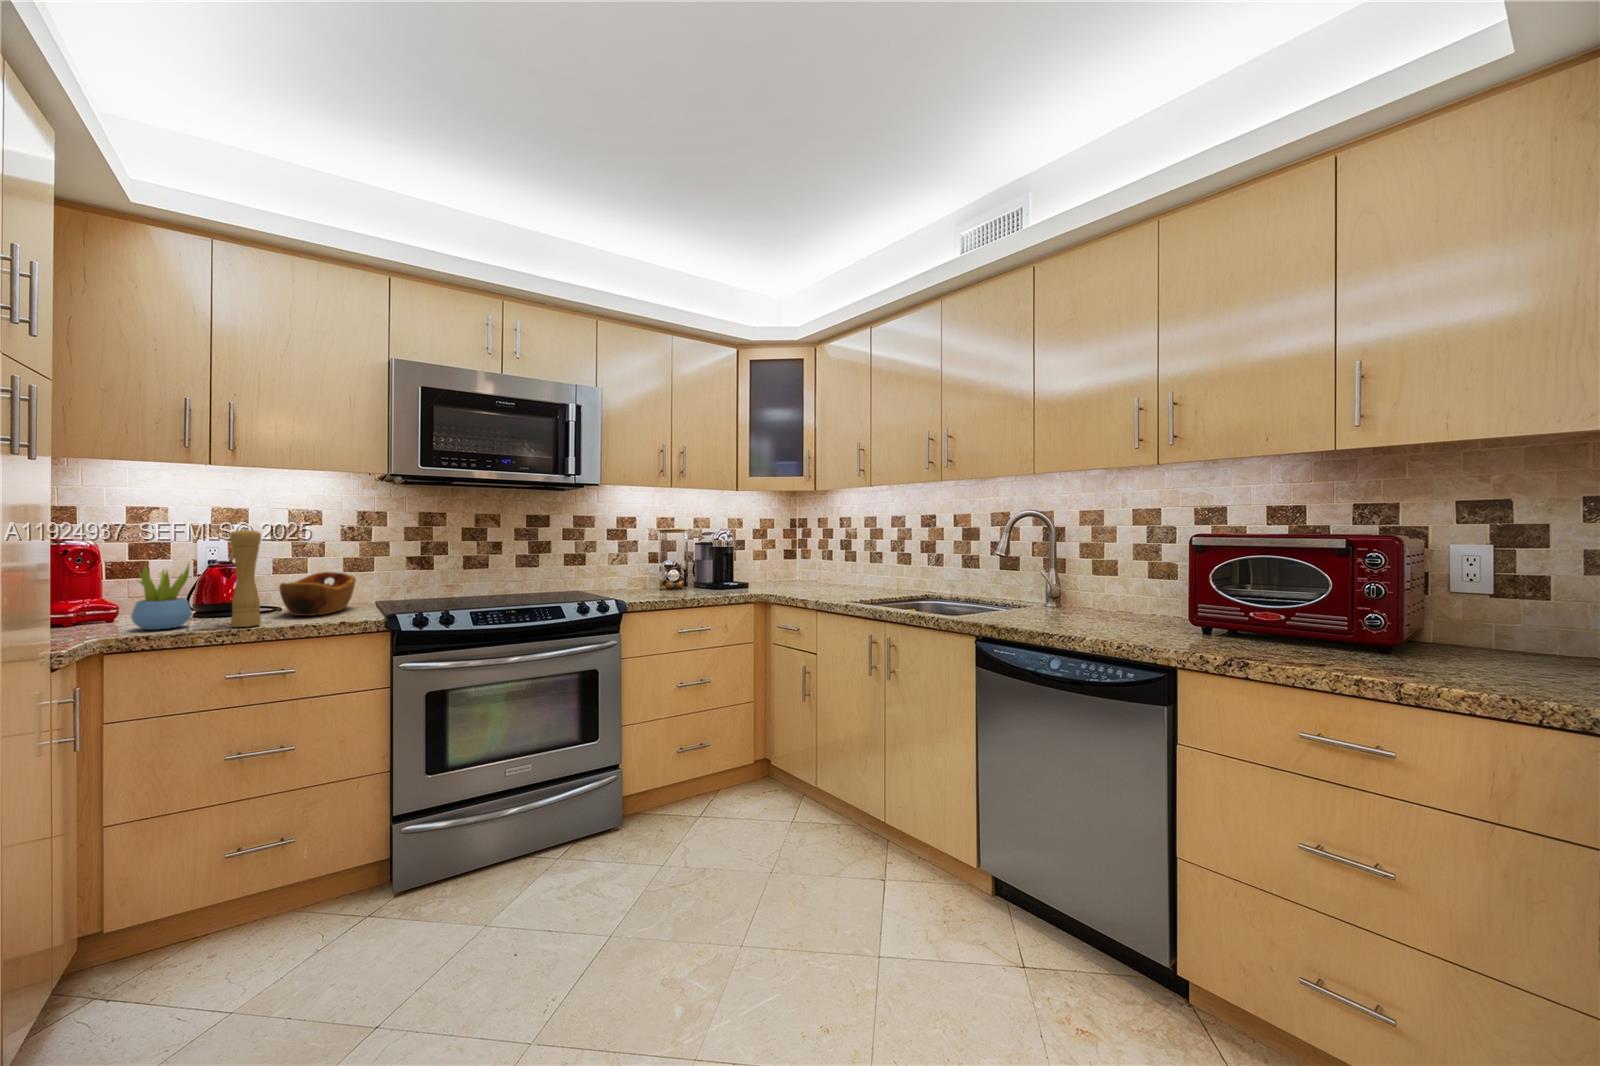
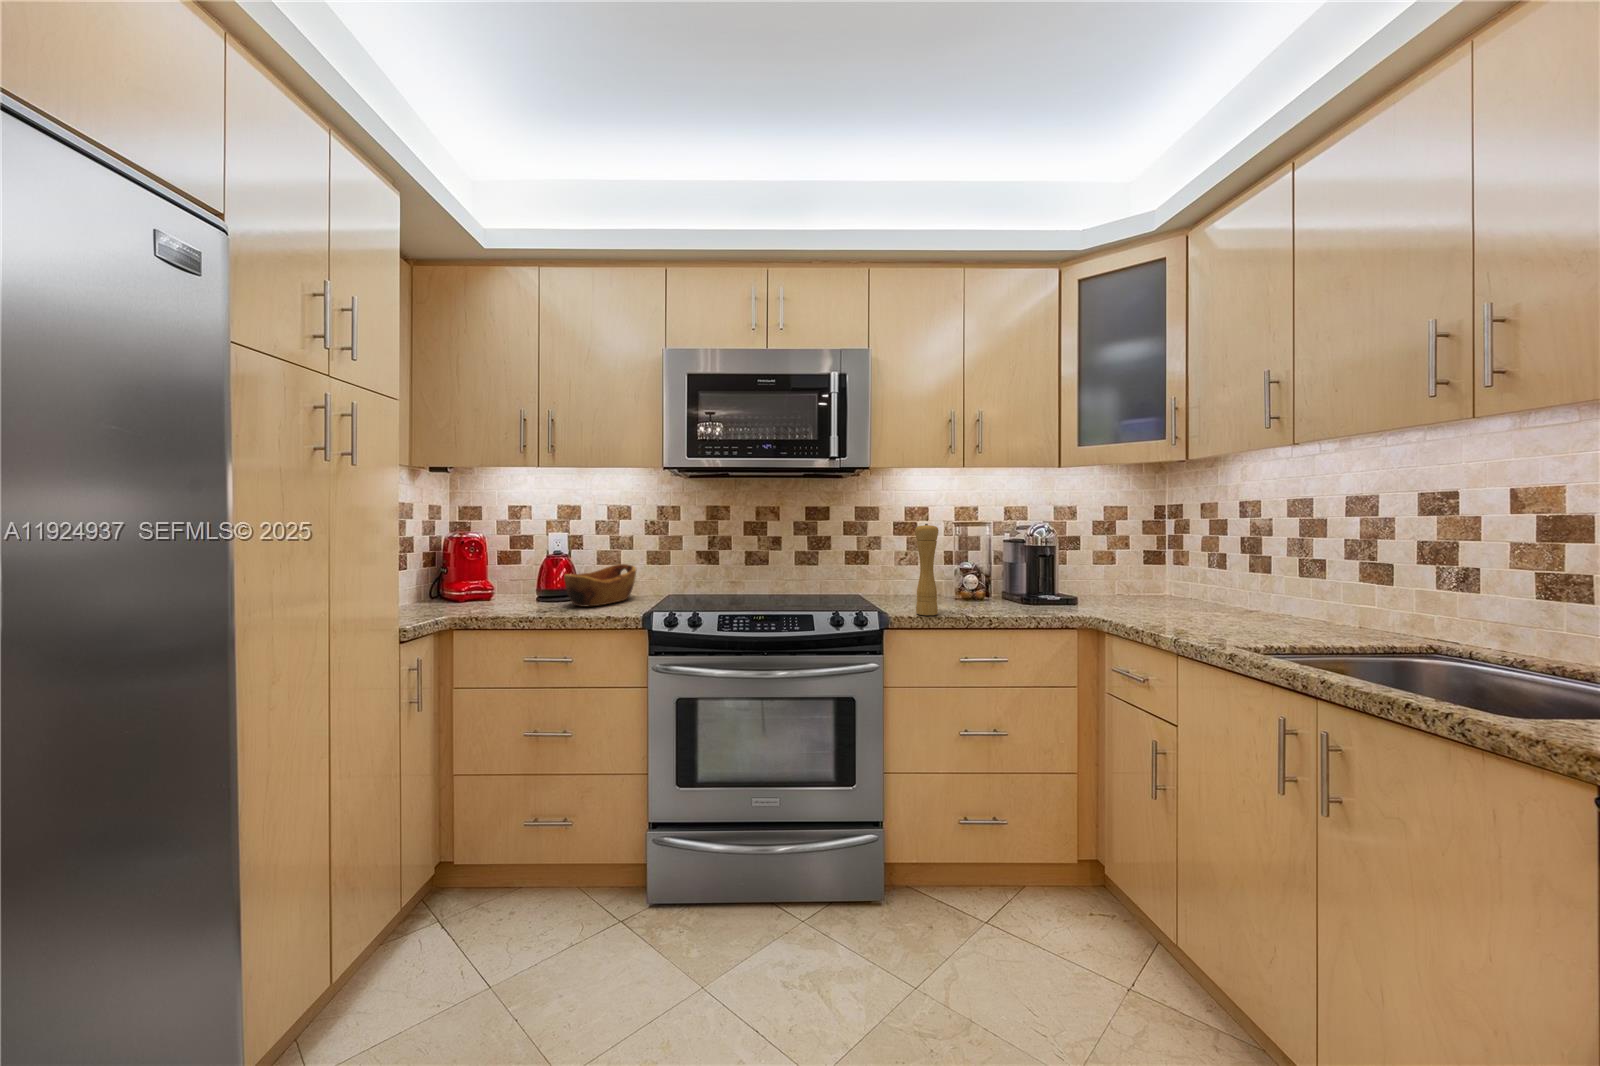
pepper mill: present [230,529,261,627] -> present [915,524,938,615]
succulent plant: present [131,564,192,630] -> none [454,553,497,612]

